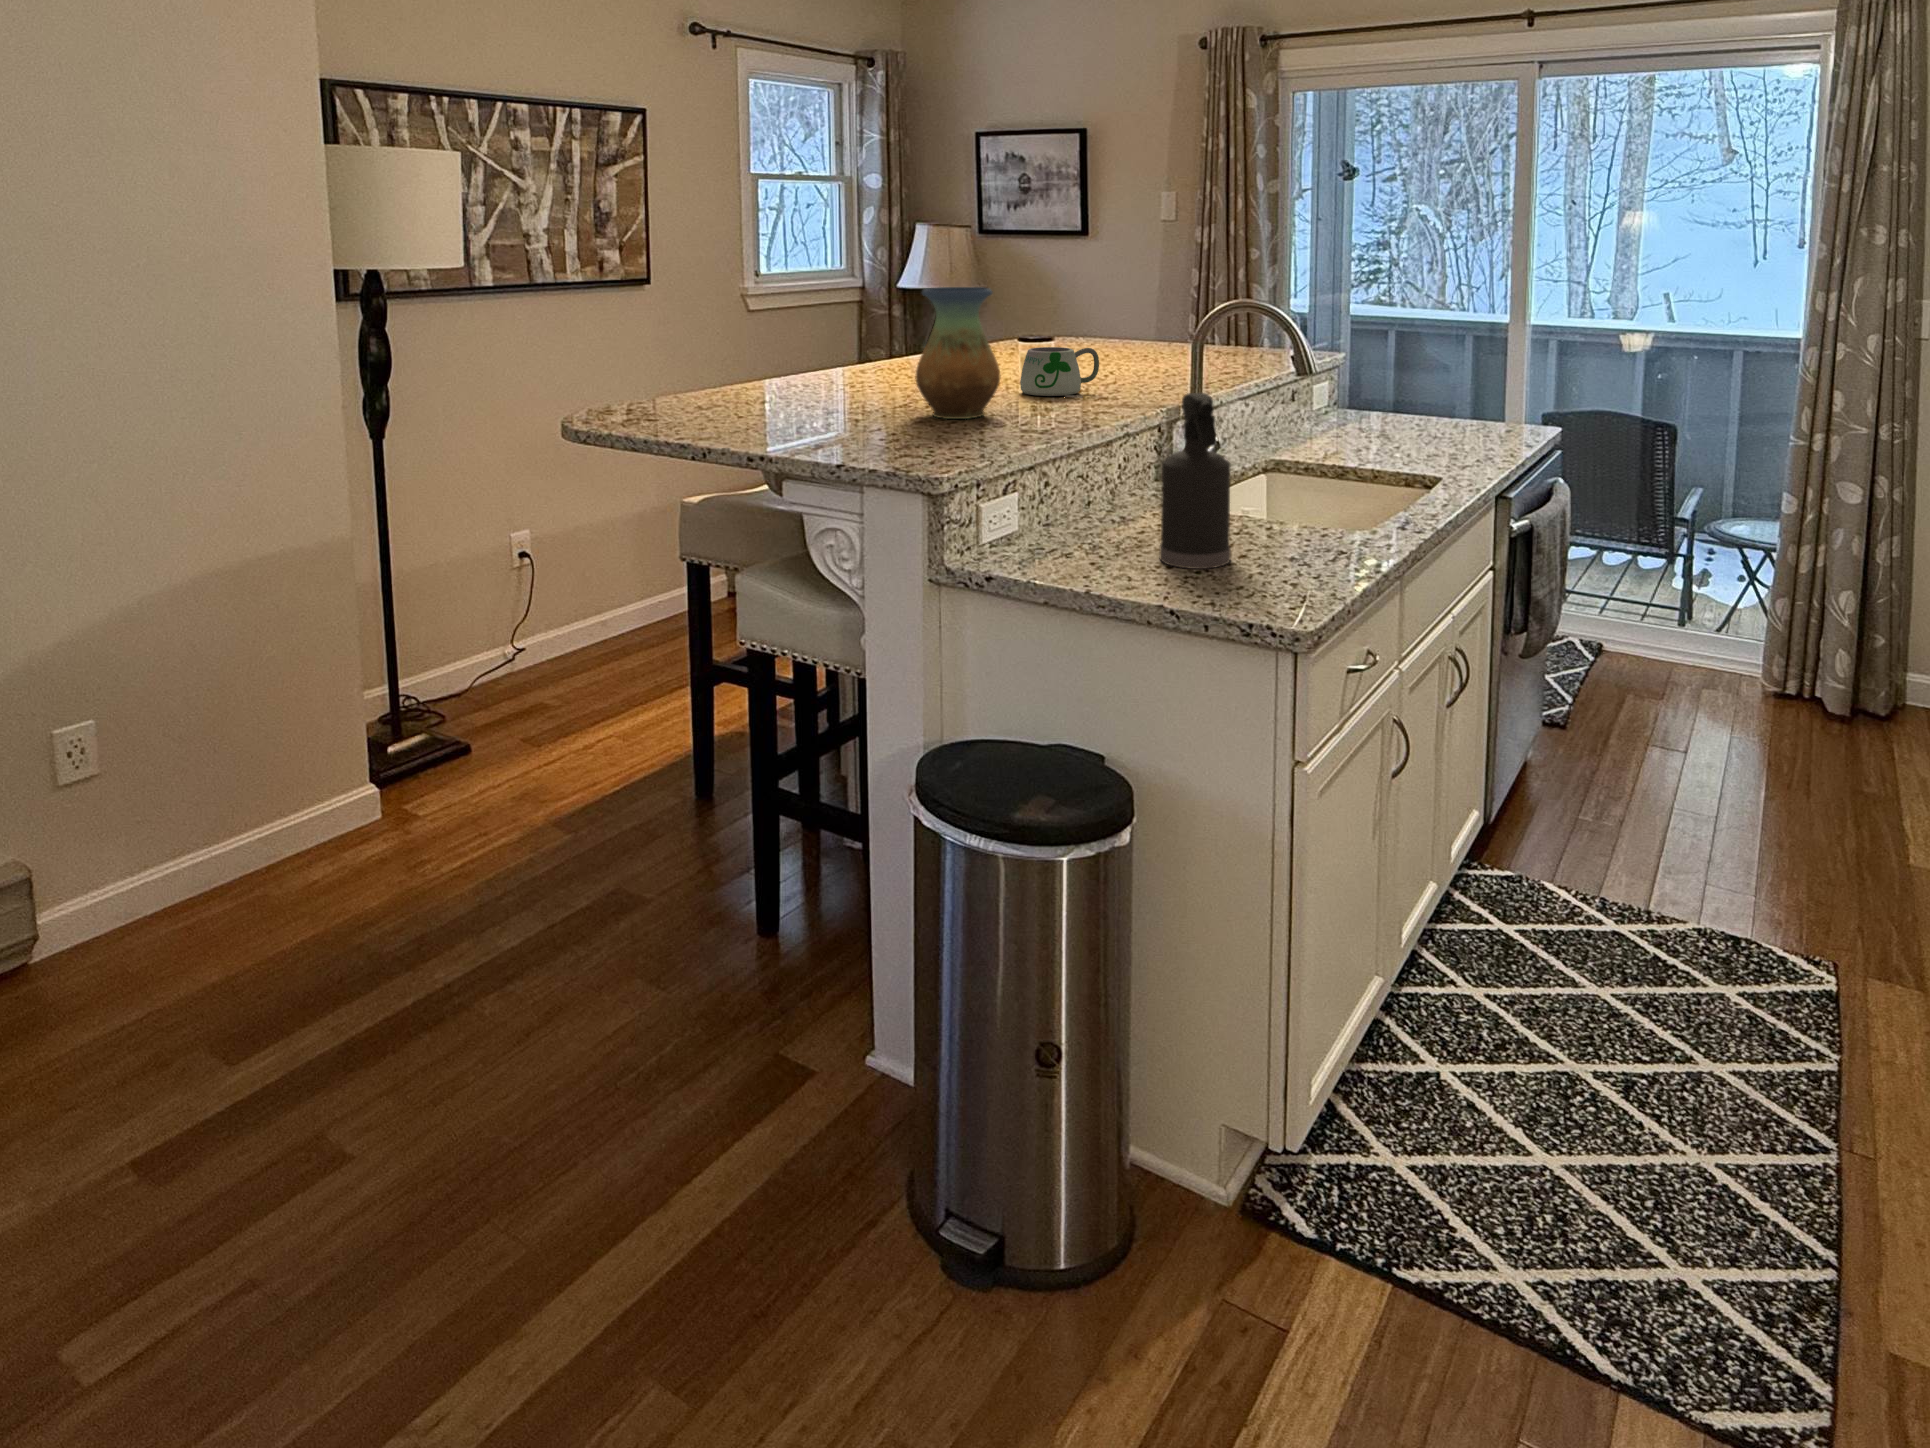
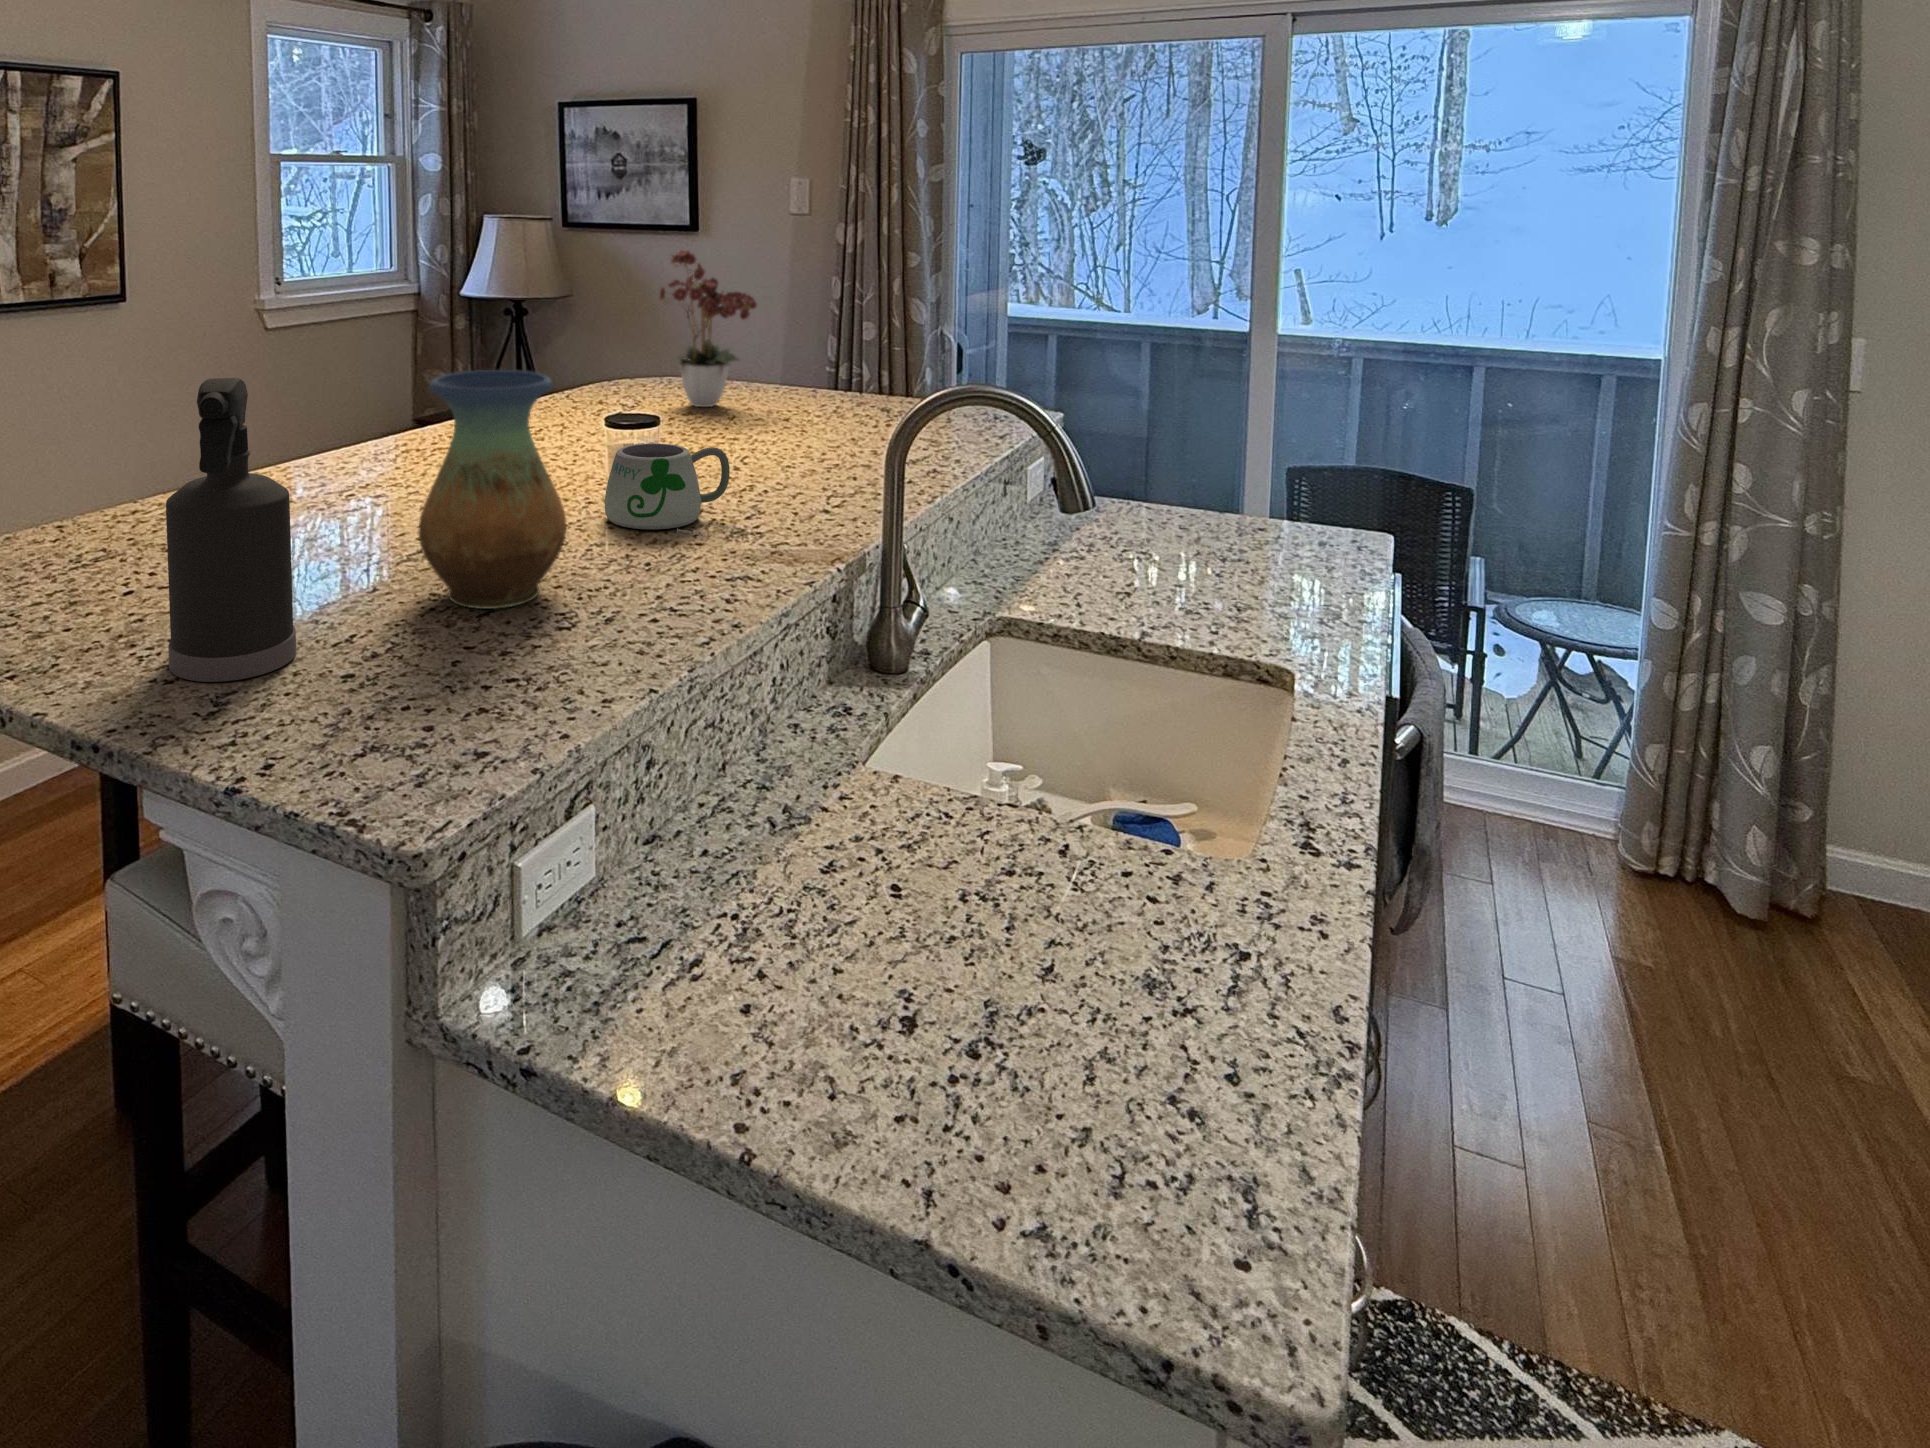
flower arrangement: none [1052,232,1133,351] -> present [659,250,757,407]
spray bottle: present [1160,393,1231,569] -> present [166,378,296,682]

